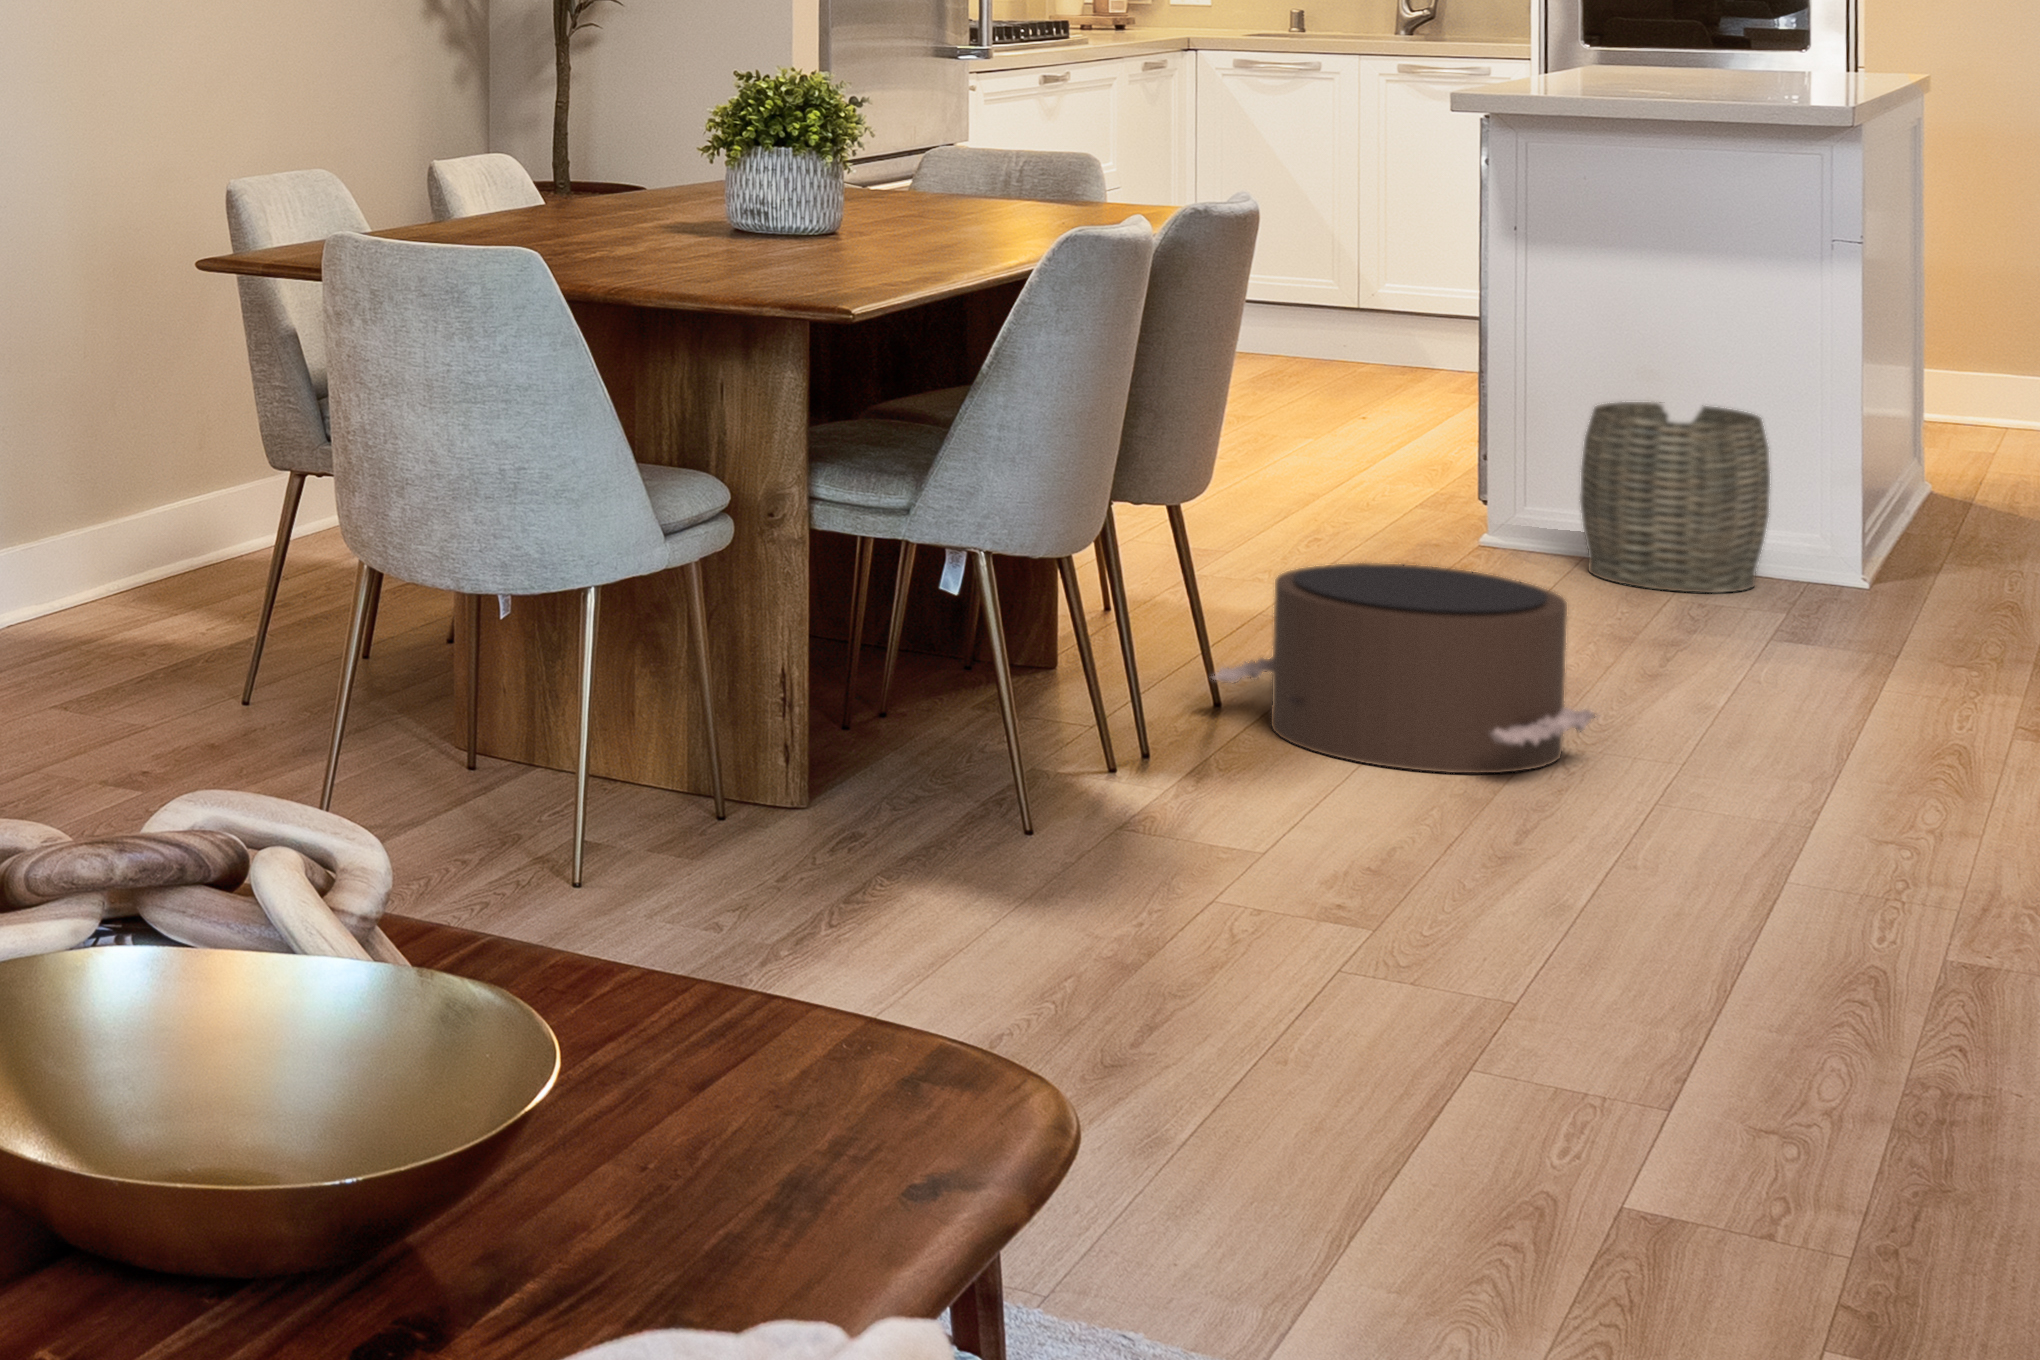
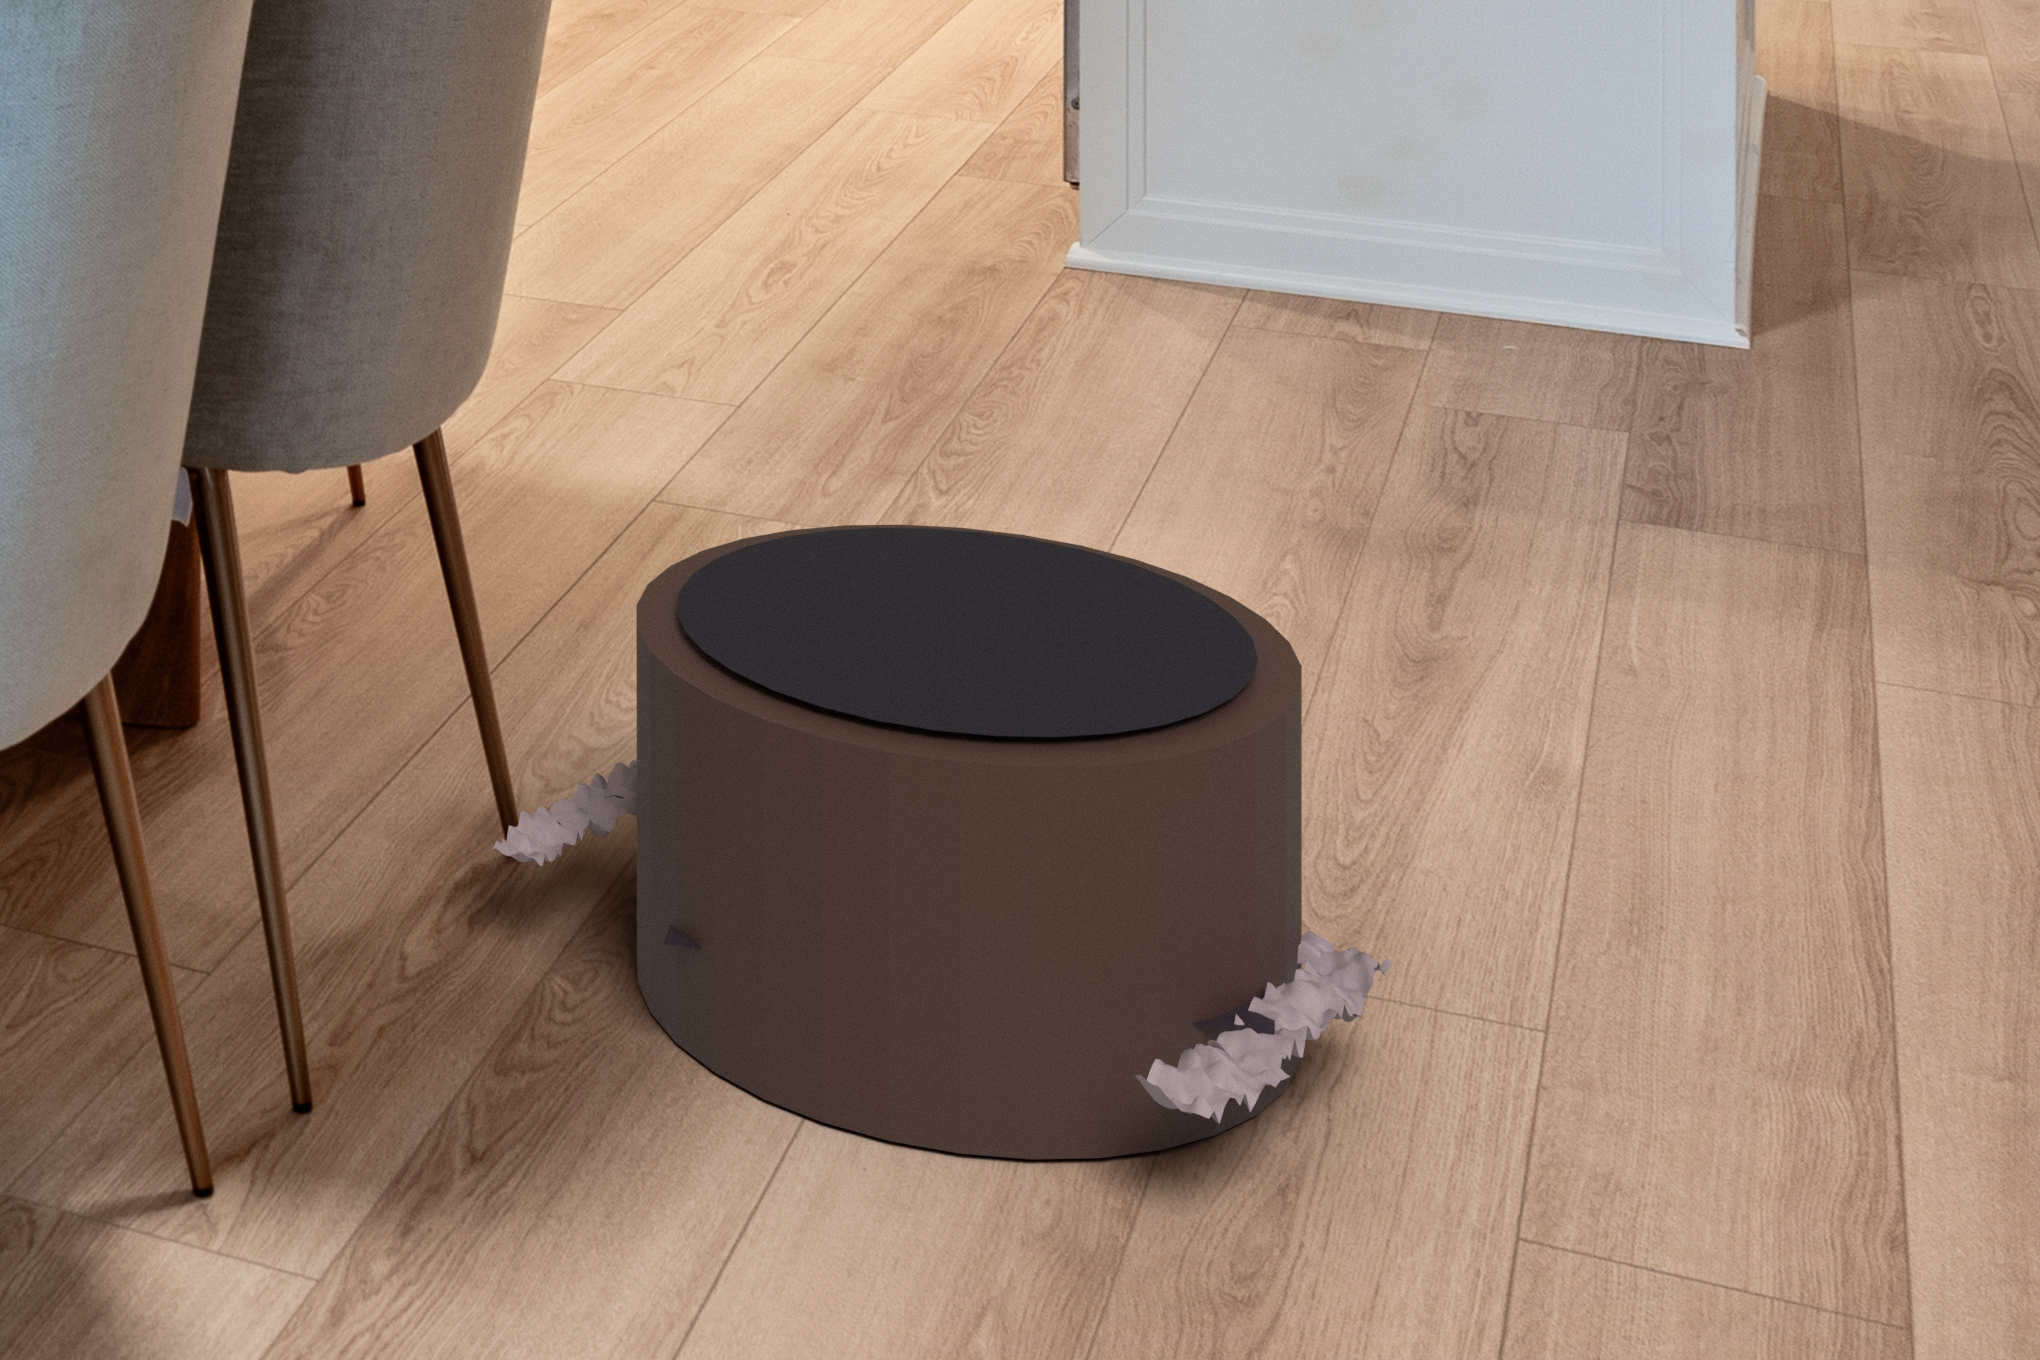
woven basket: present [1580,402,1770,593] -> none [1267,15,1608,400]

